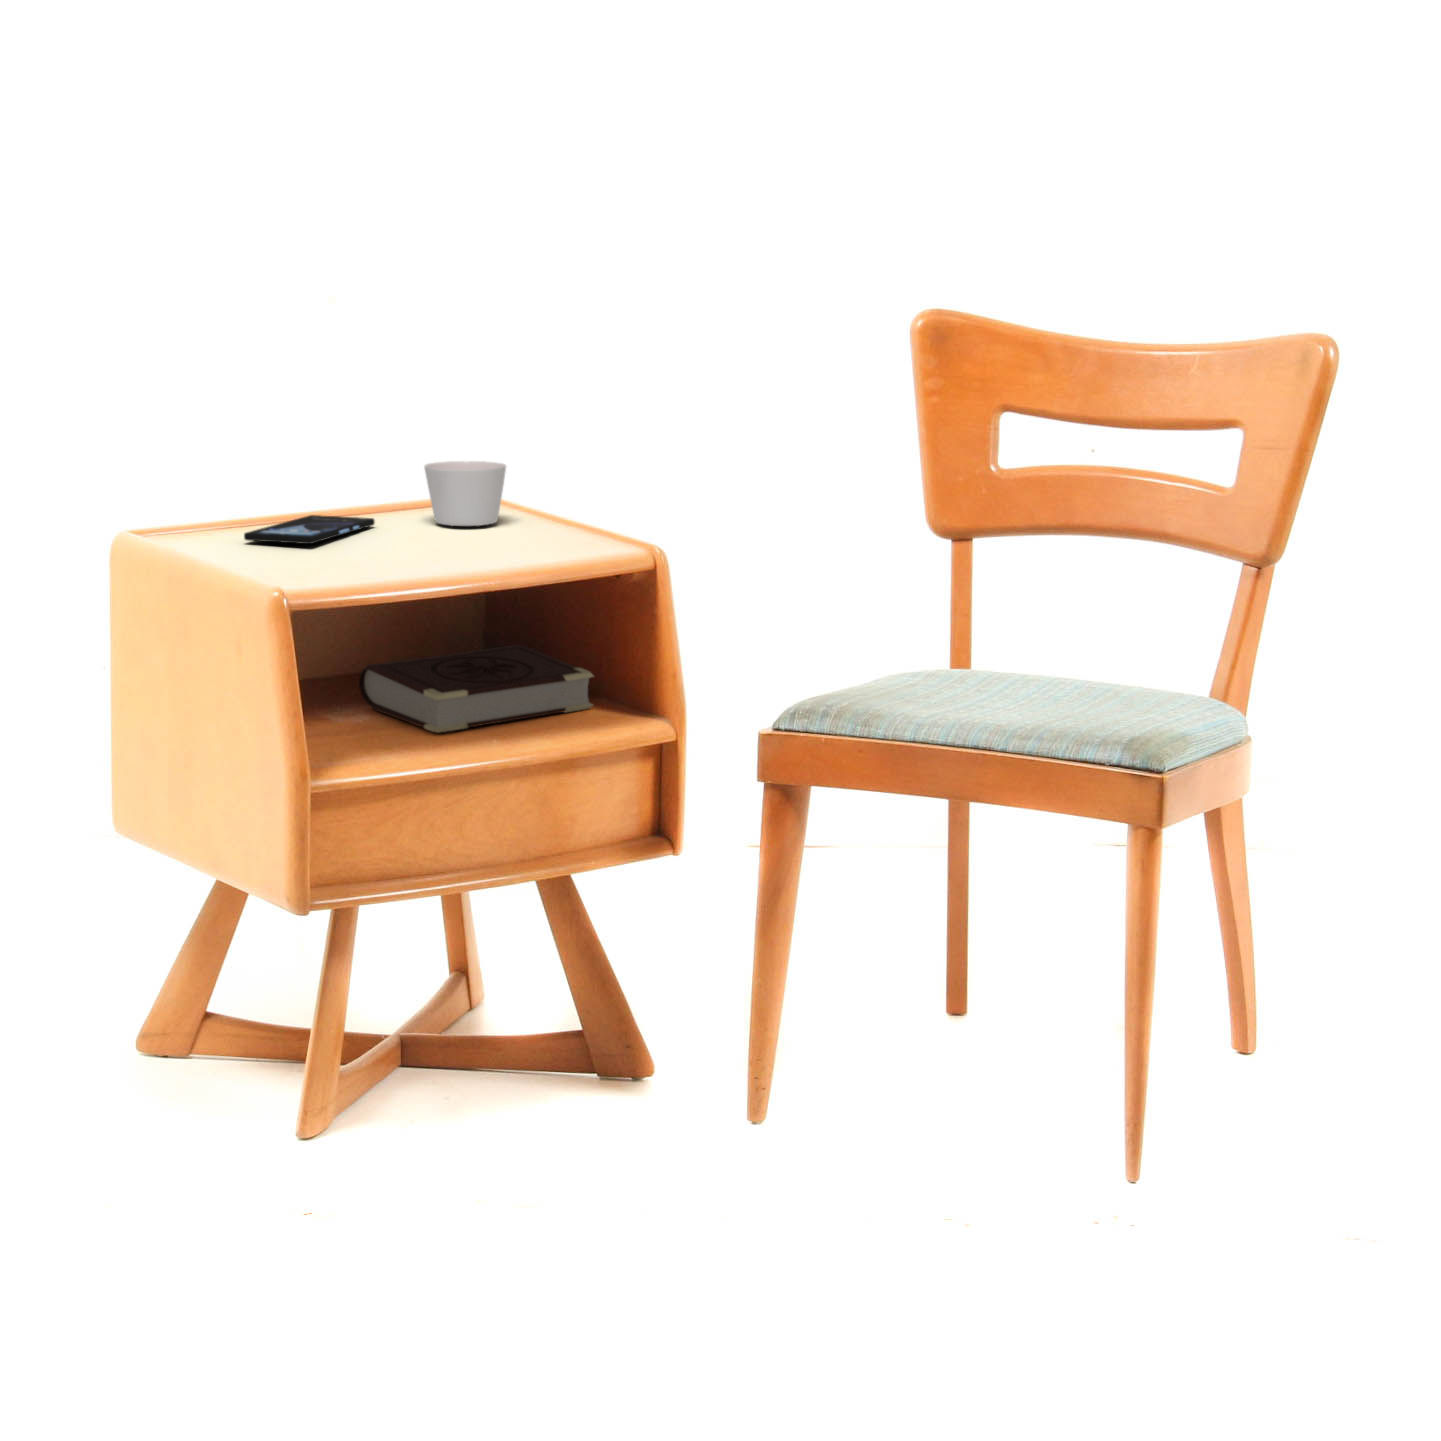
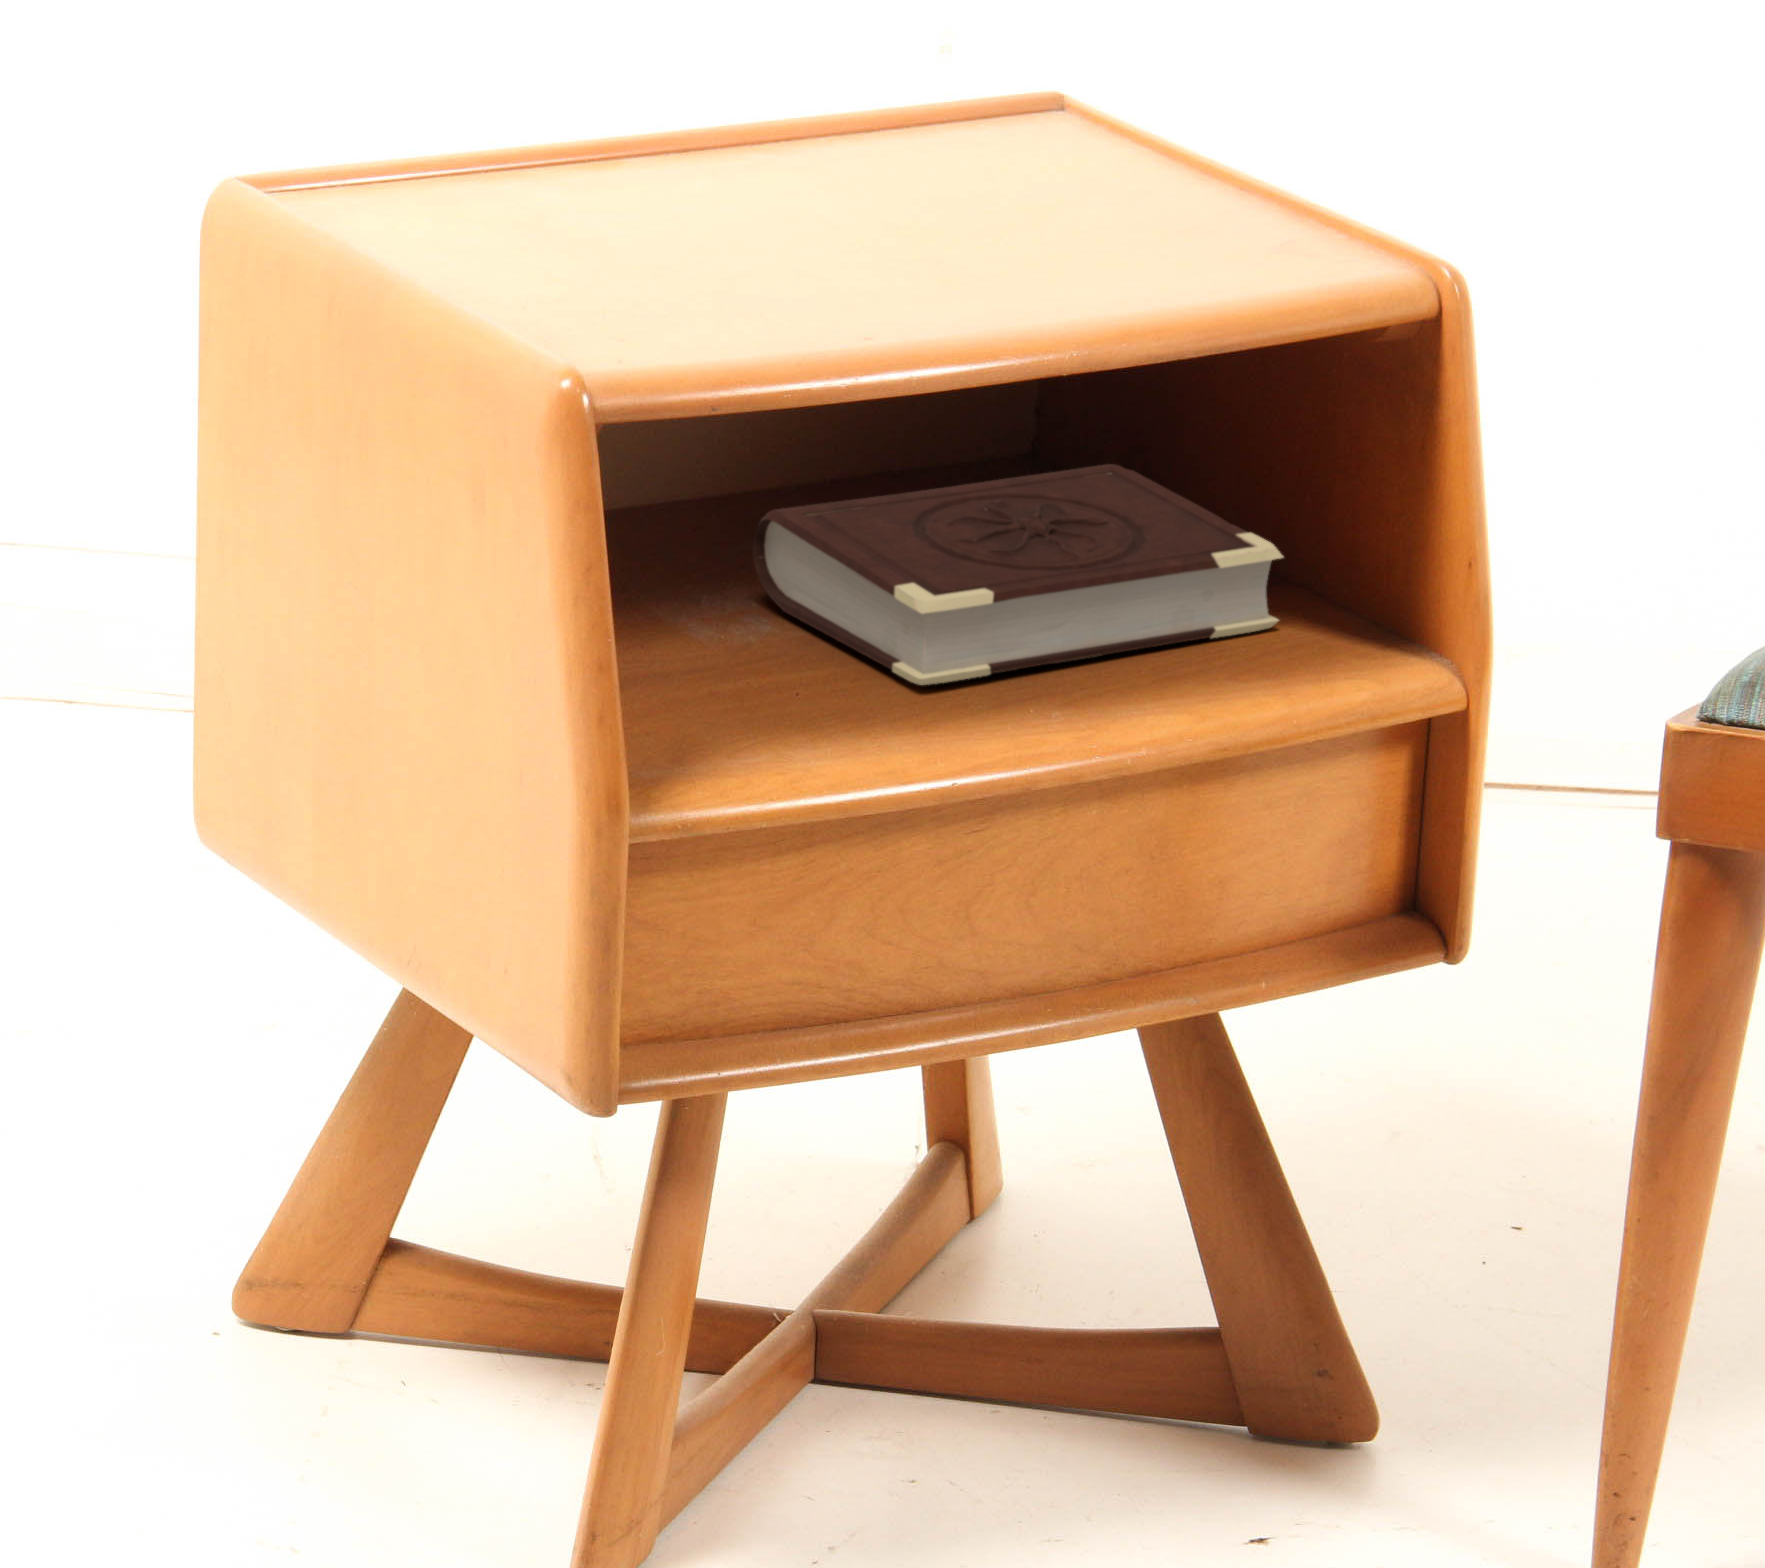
candle: present [424,461,507,526] -> none [916,35,1103,191]
smartphone: present [244,515,375,544] -> none [506,154,800,237]

